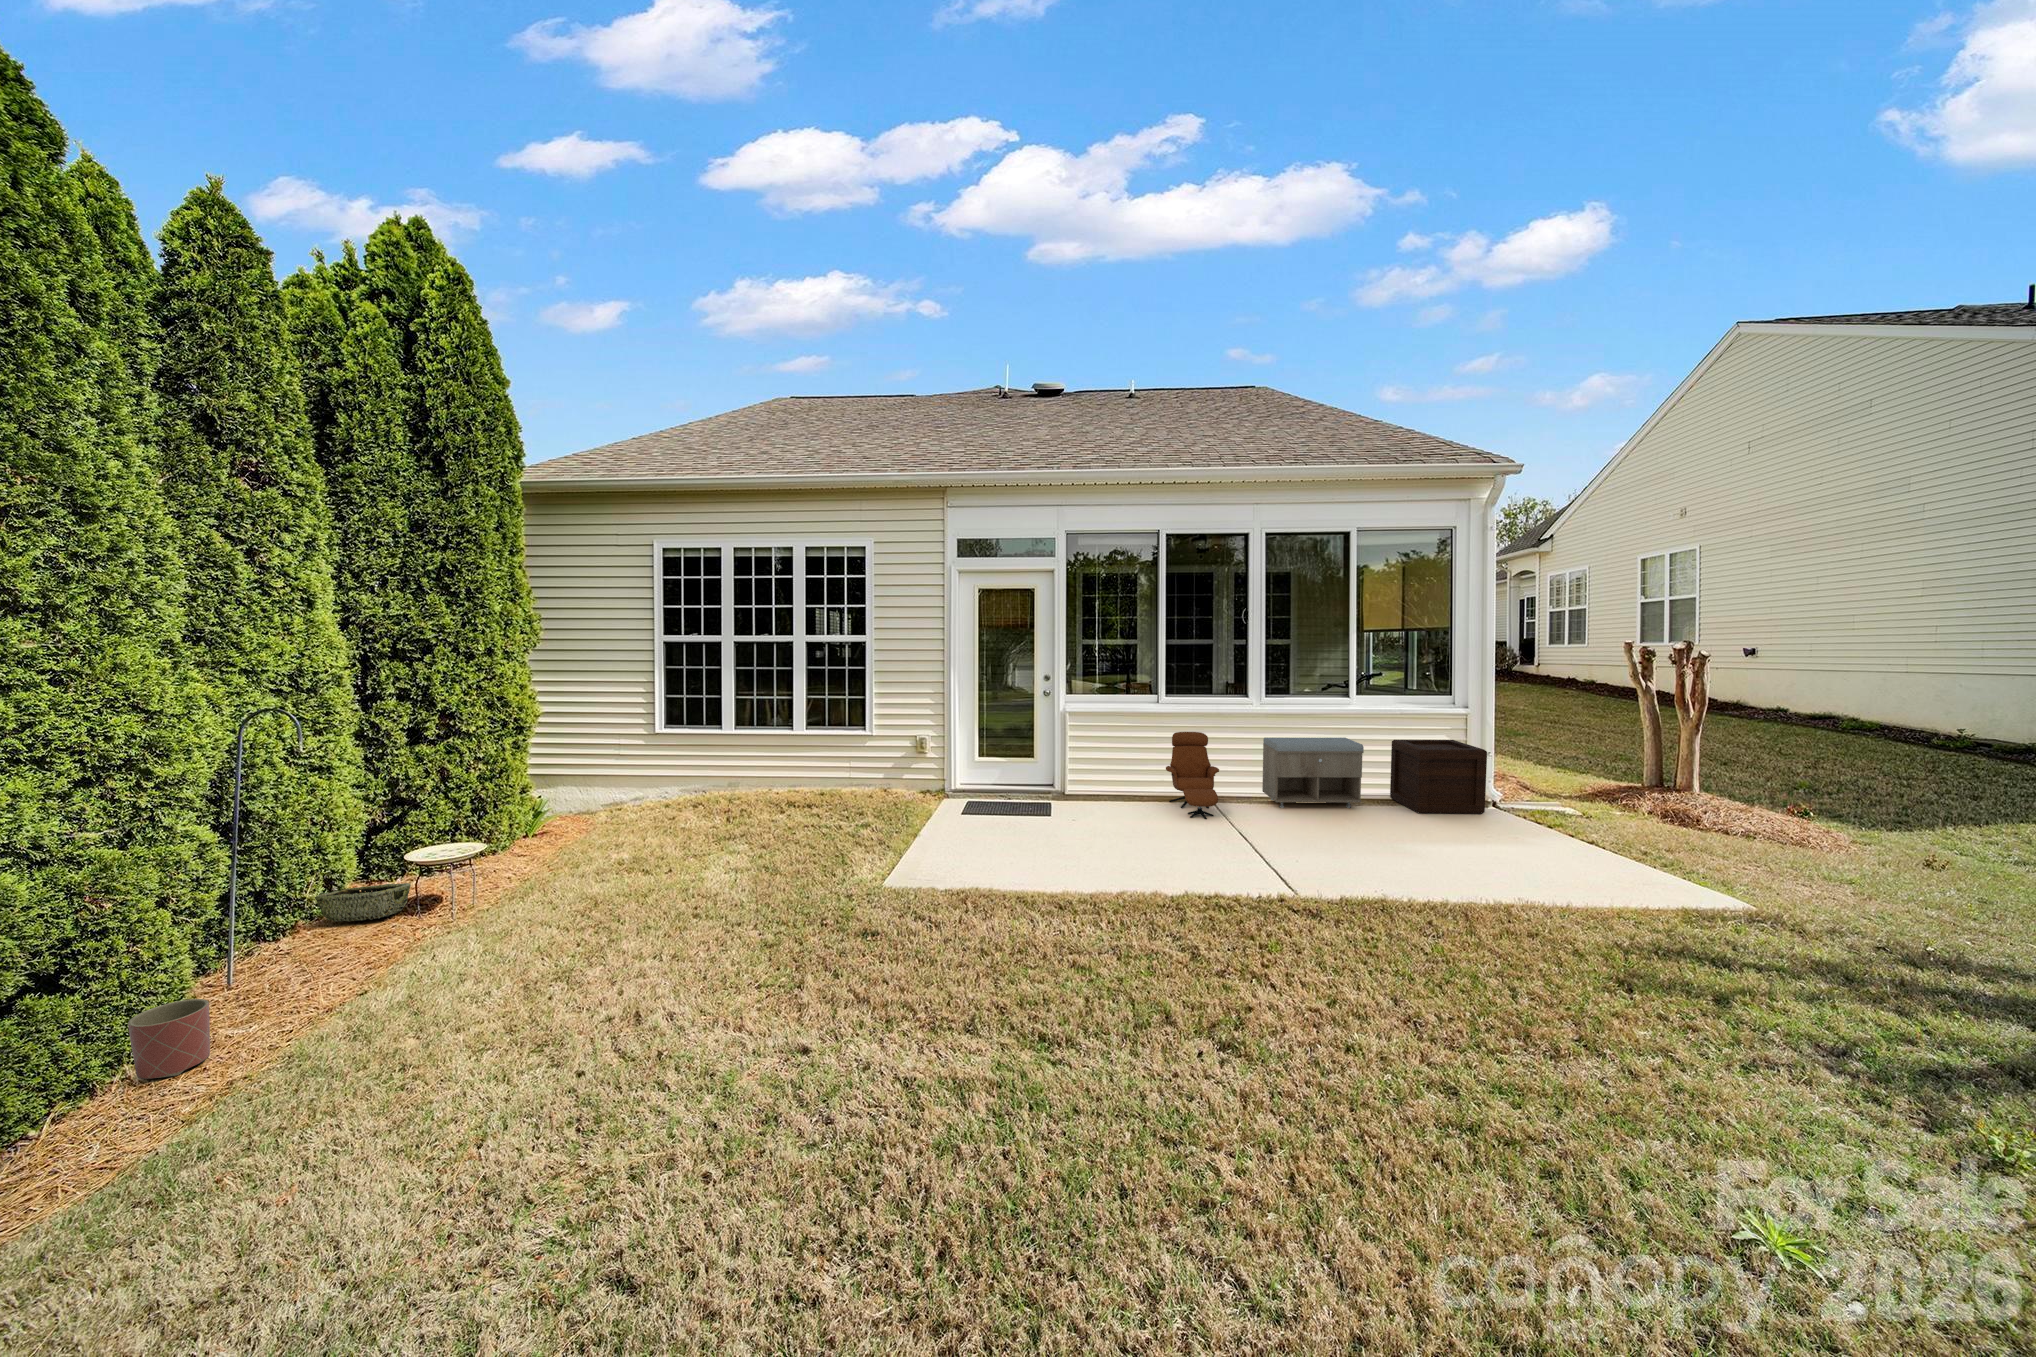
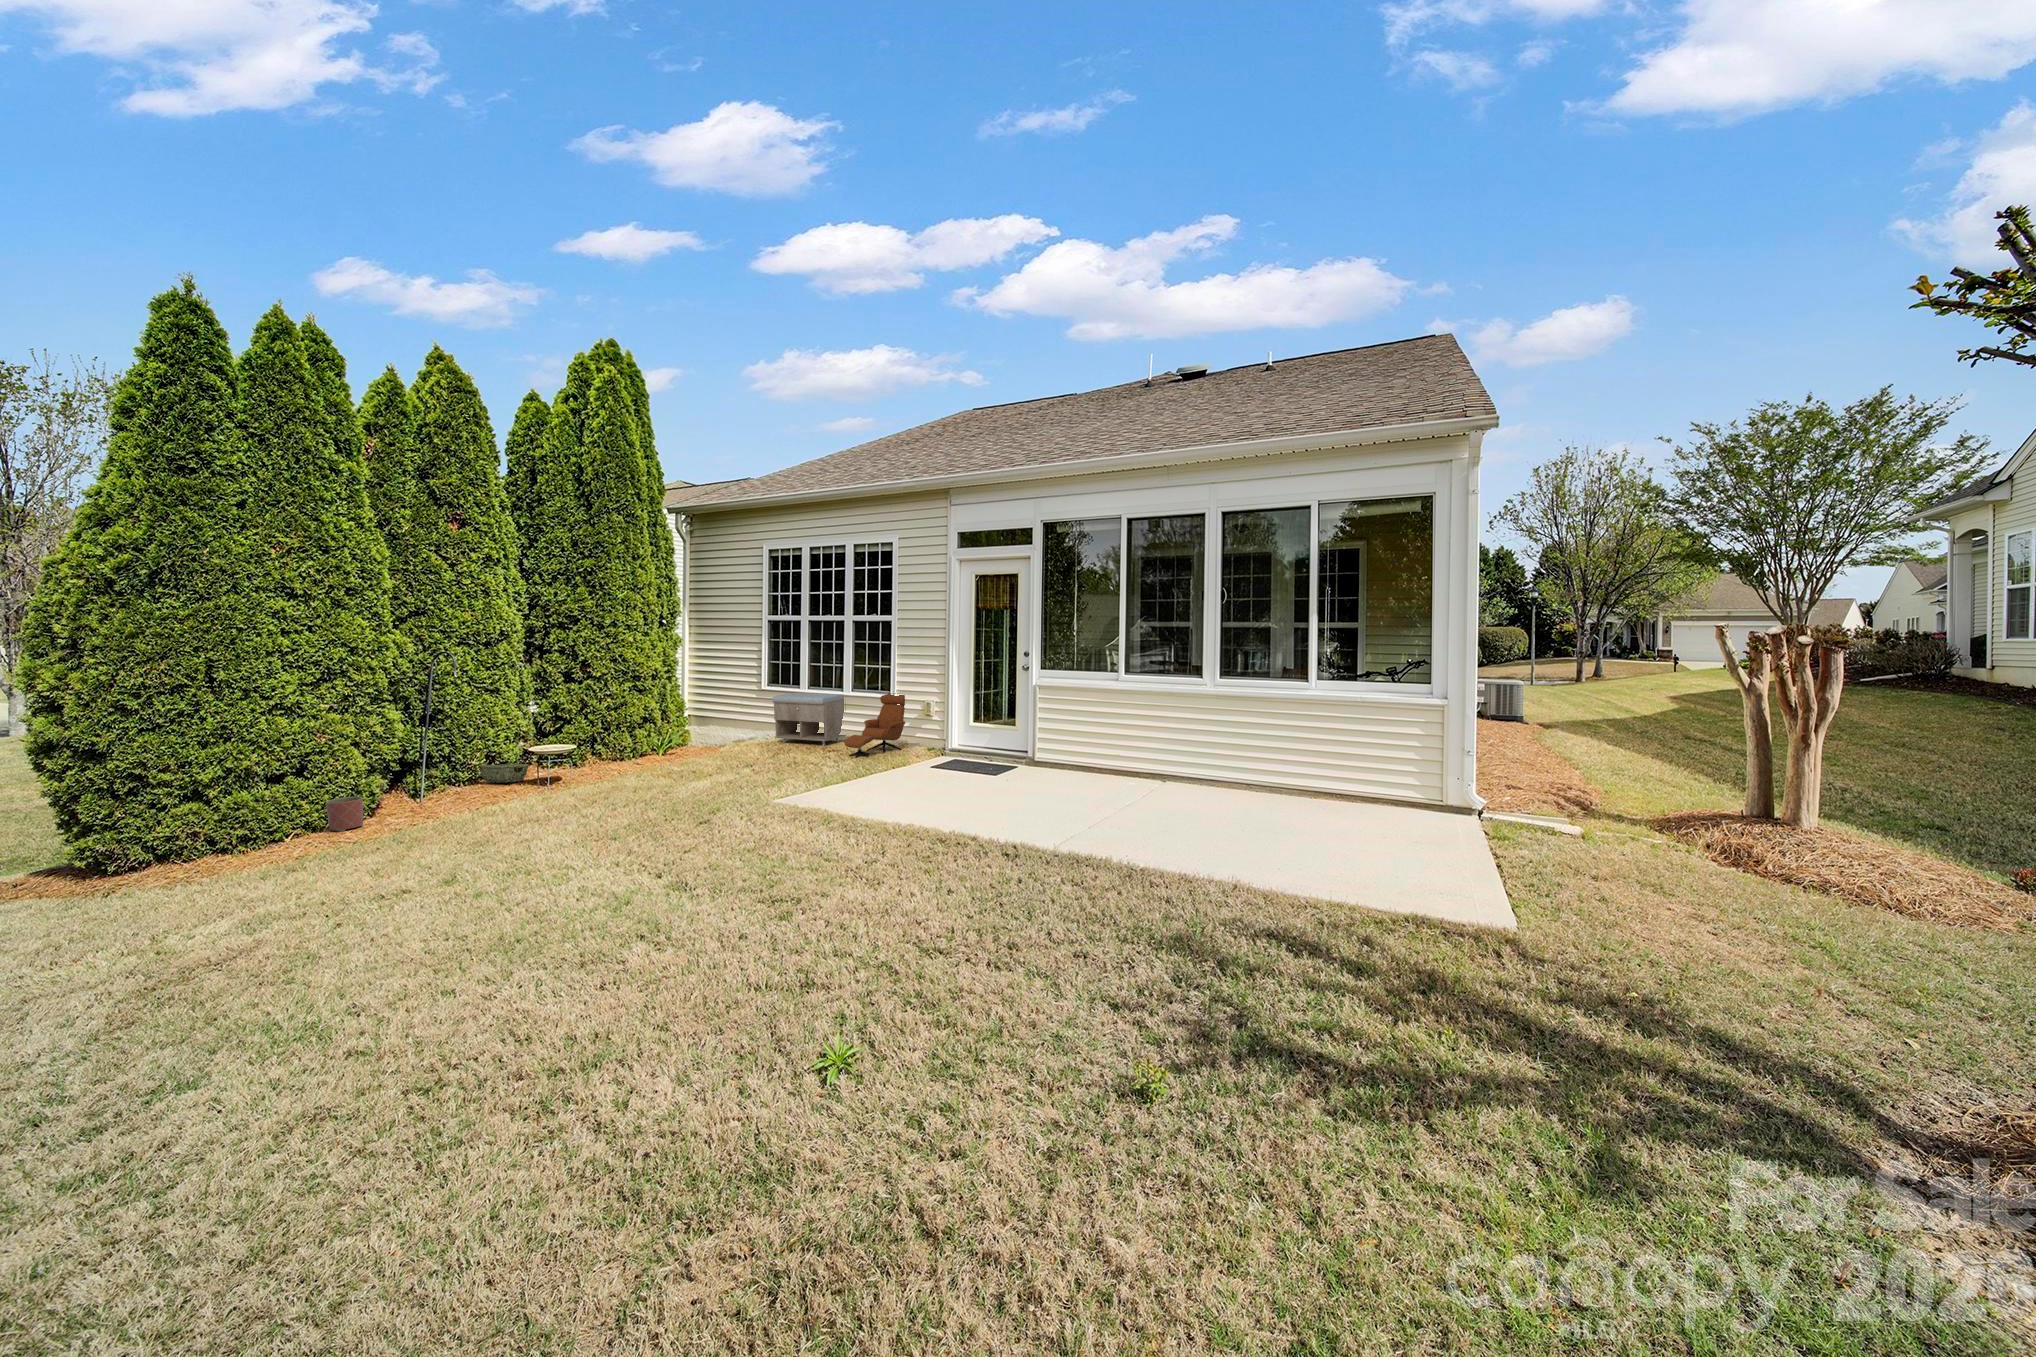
armchair: present [1166,732,1219,819] -> present [844,694,905,758]
storage bench: present [1262,737,1364,808] -> present [772,693,846,745]
wooden crate: present [1390,740,1487,814] -> none [1326,724,1403,805]

